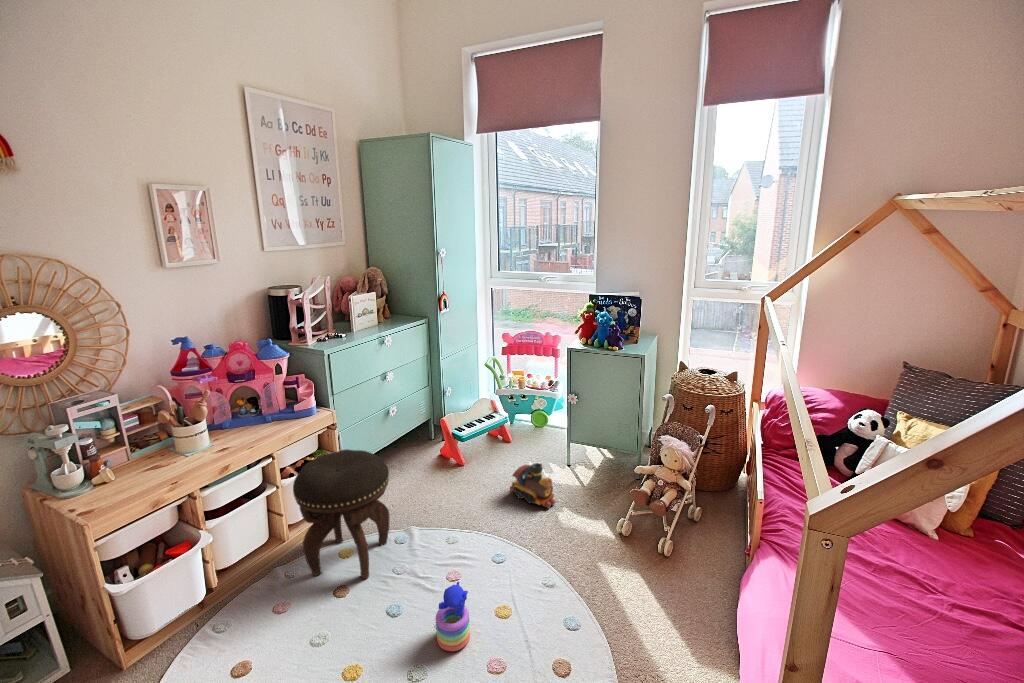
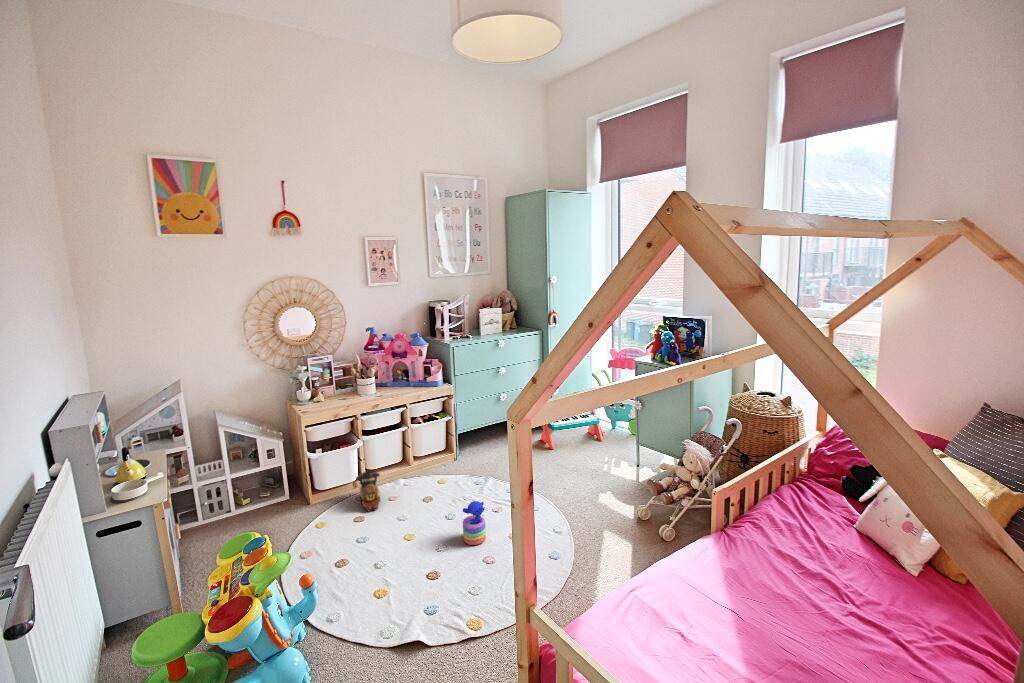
footstool: present [293,449,389,579] -> none [409,411,471,498]
toy train: present [510,463,555,508] -> present [356,471,380,511]

